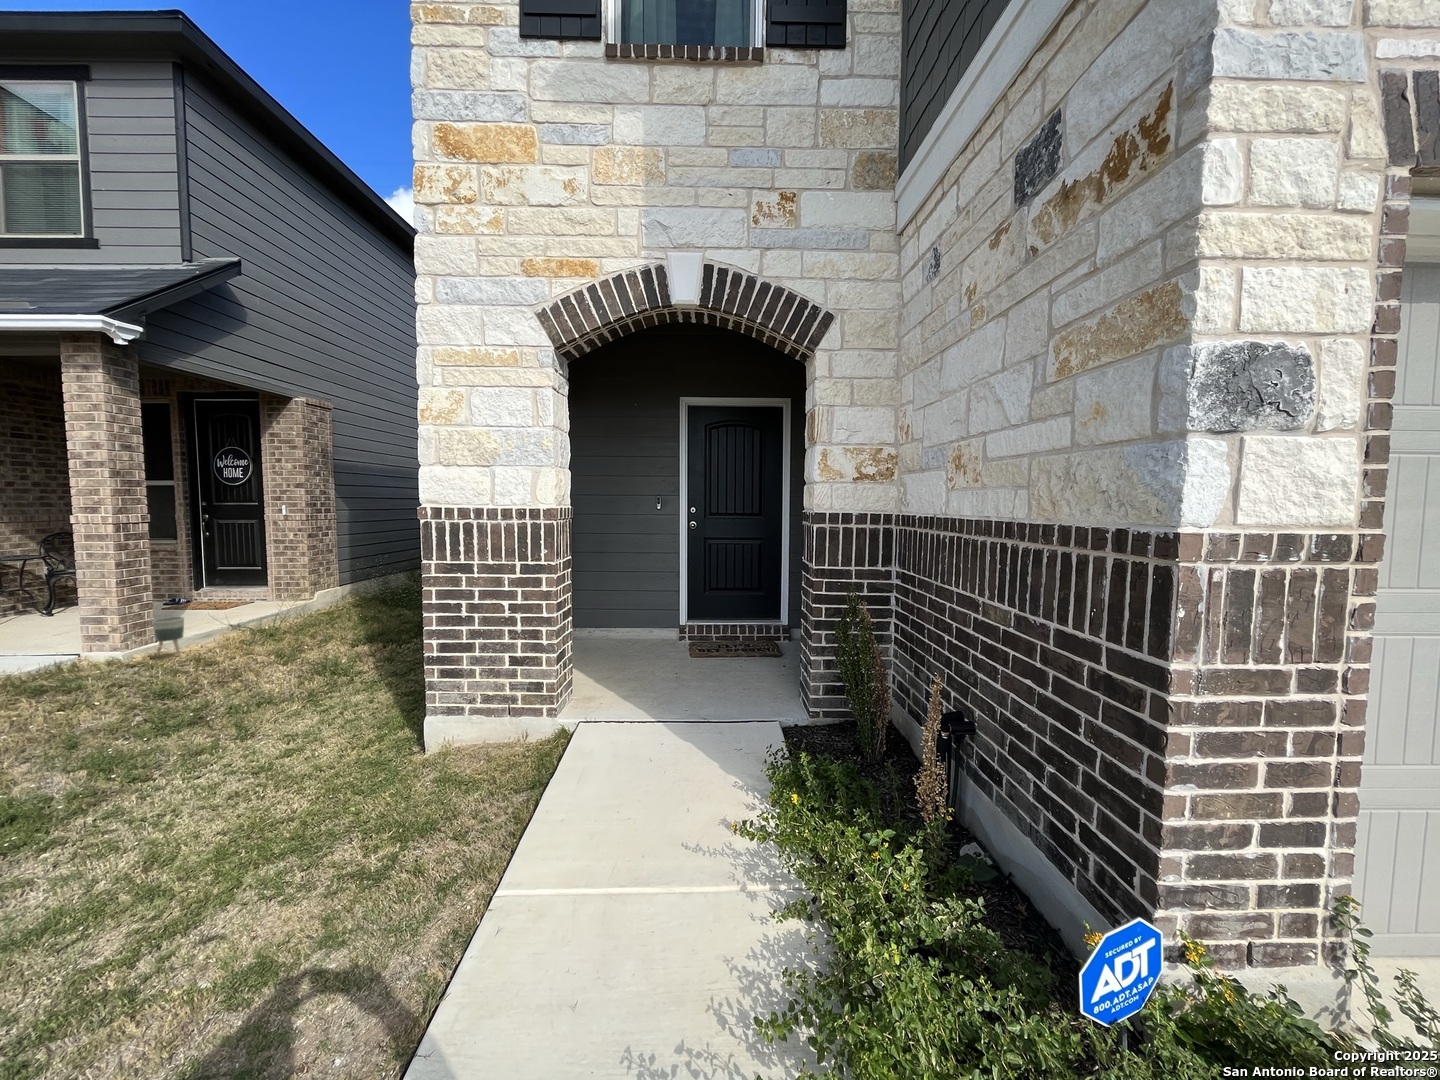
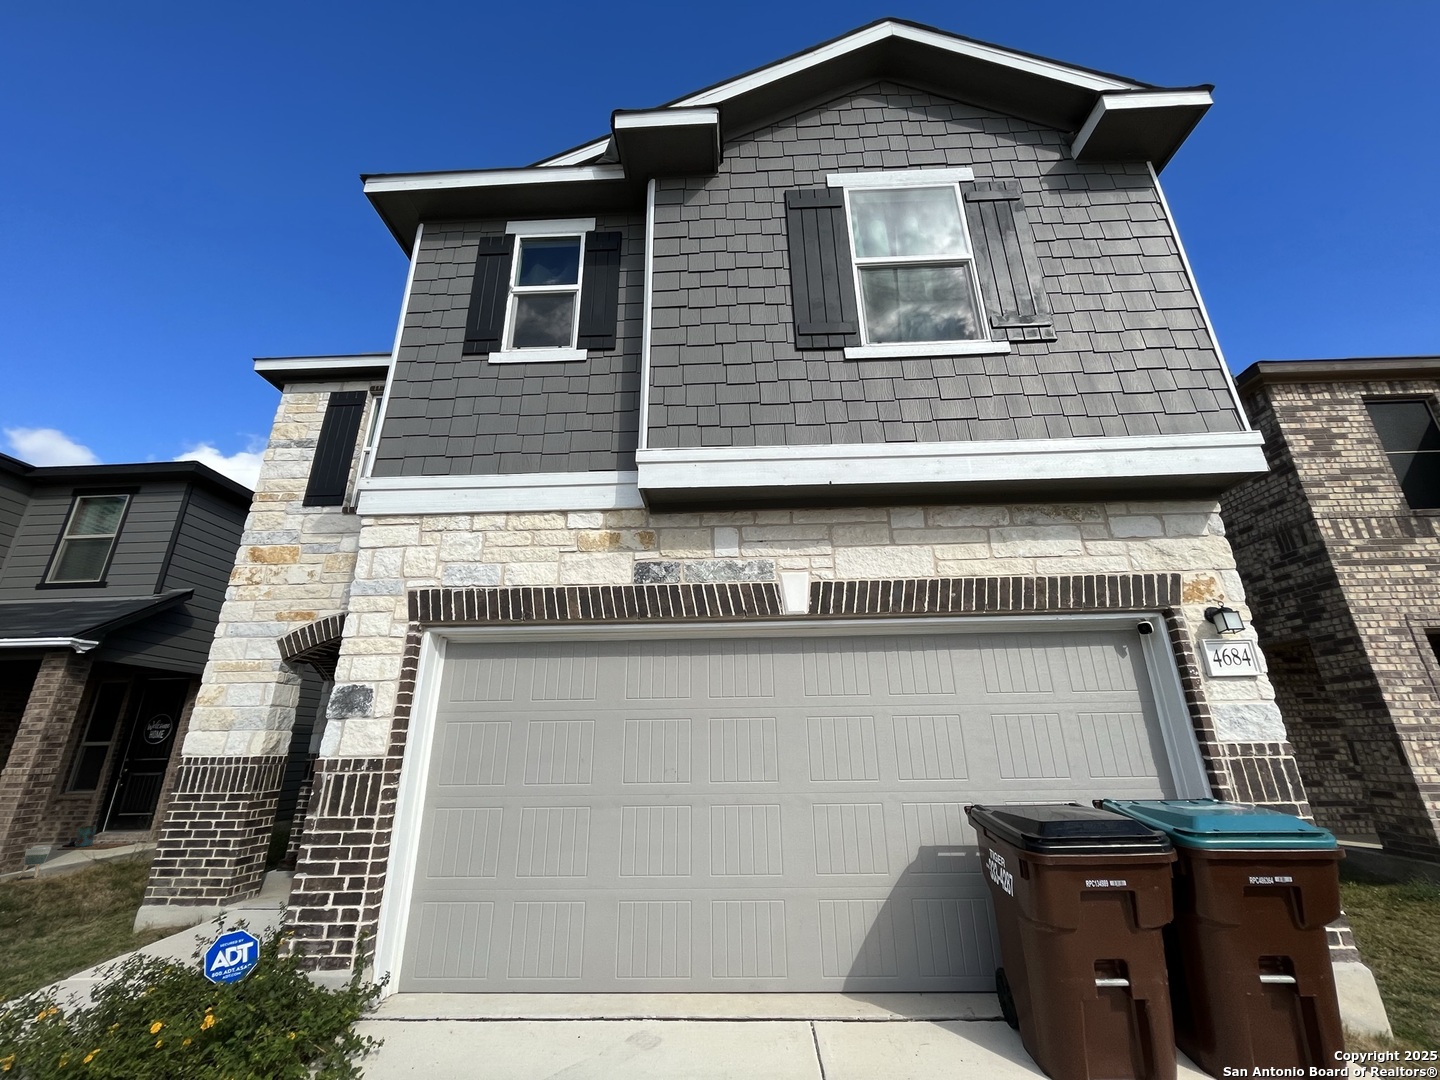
watering can: none [172,578,204,605] -> present [75,824,97,847]

